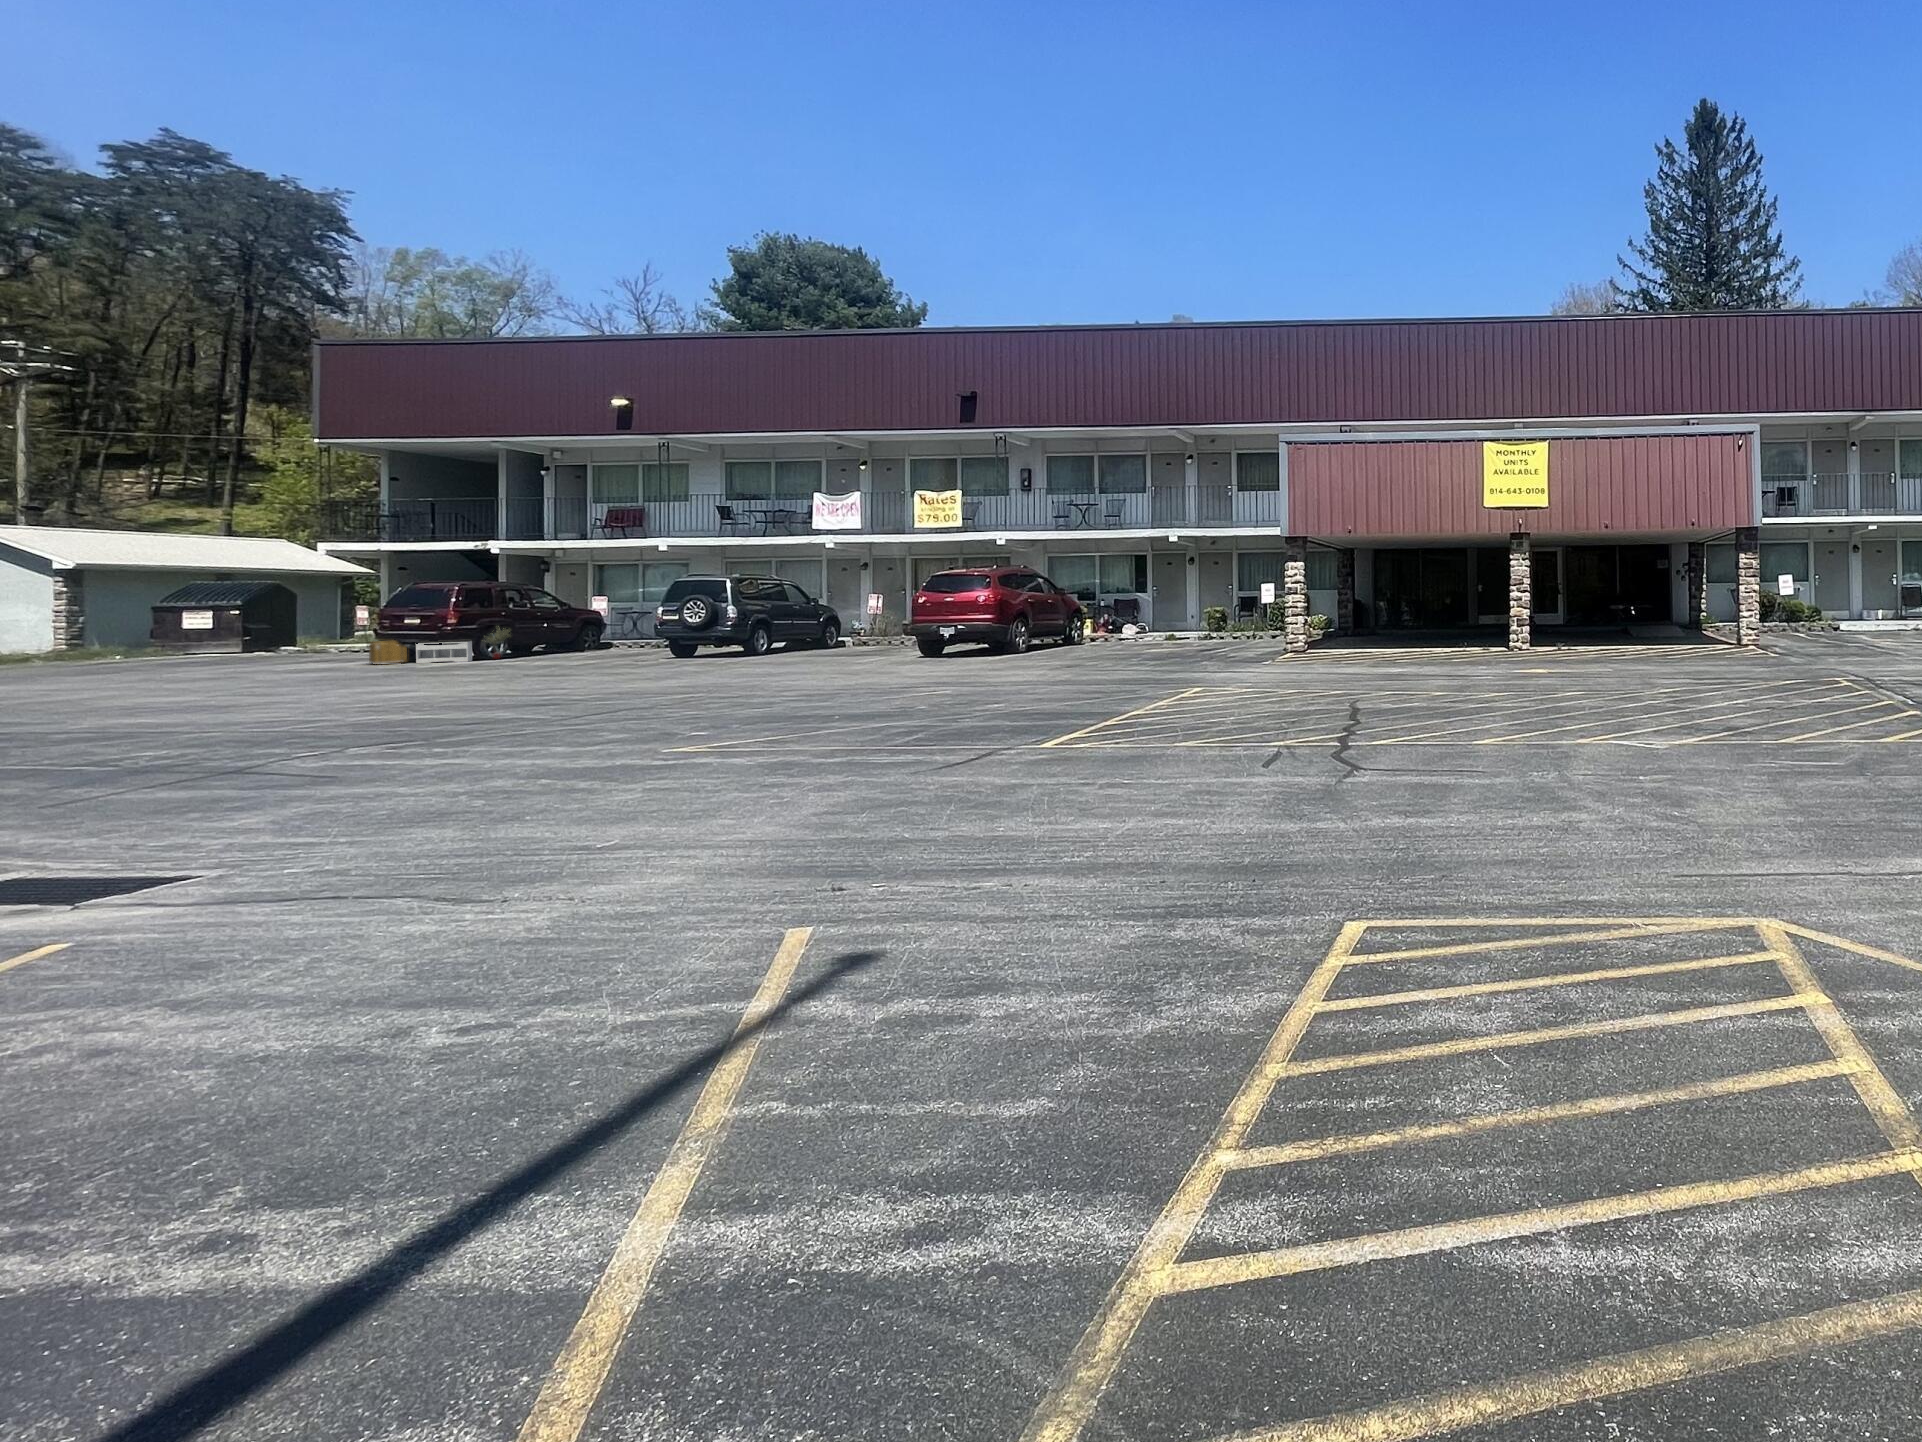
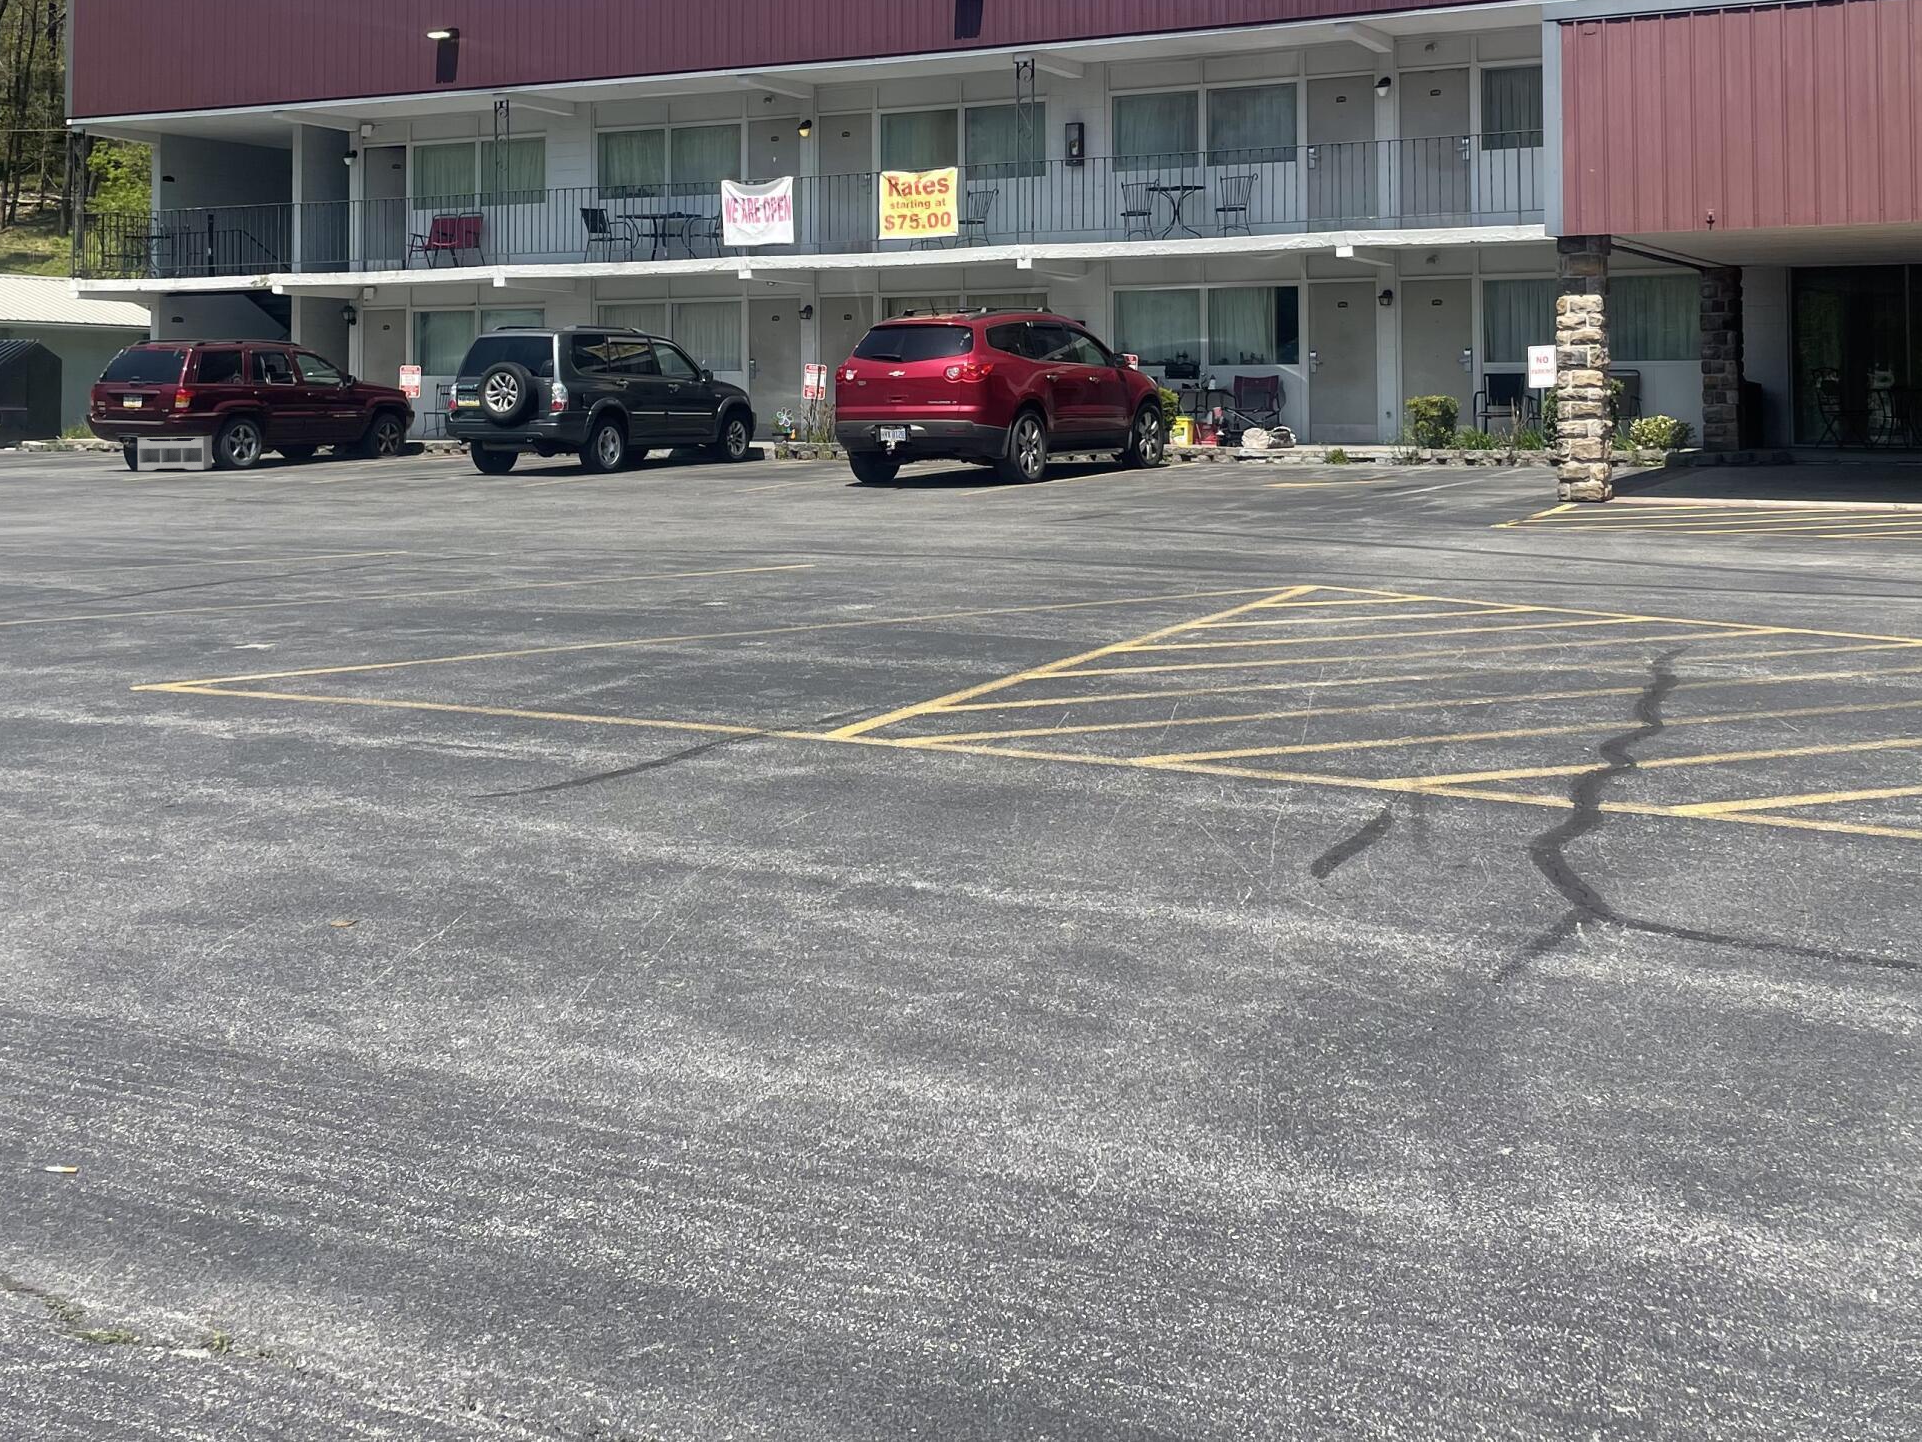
potted tree: present [485,626,509,659] -> none [224,410,266,466]
cardboard box: present [369,641,407,664] -> none [82,432,128,471]

